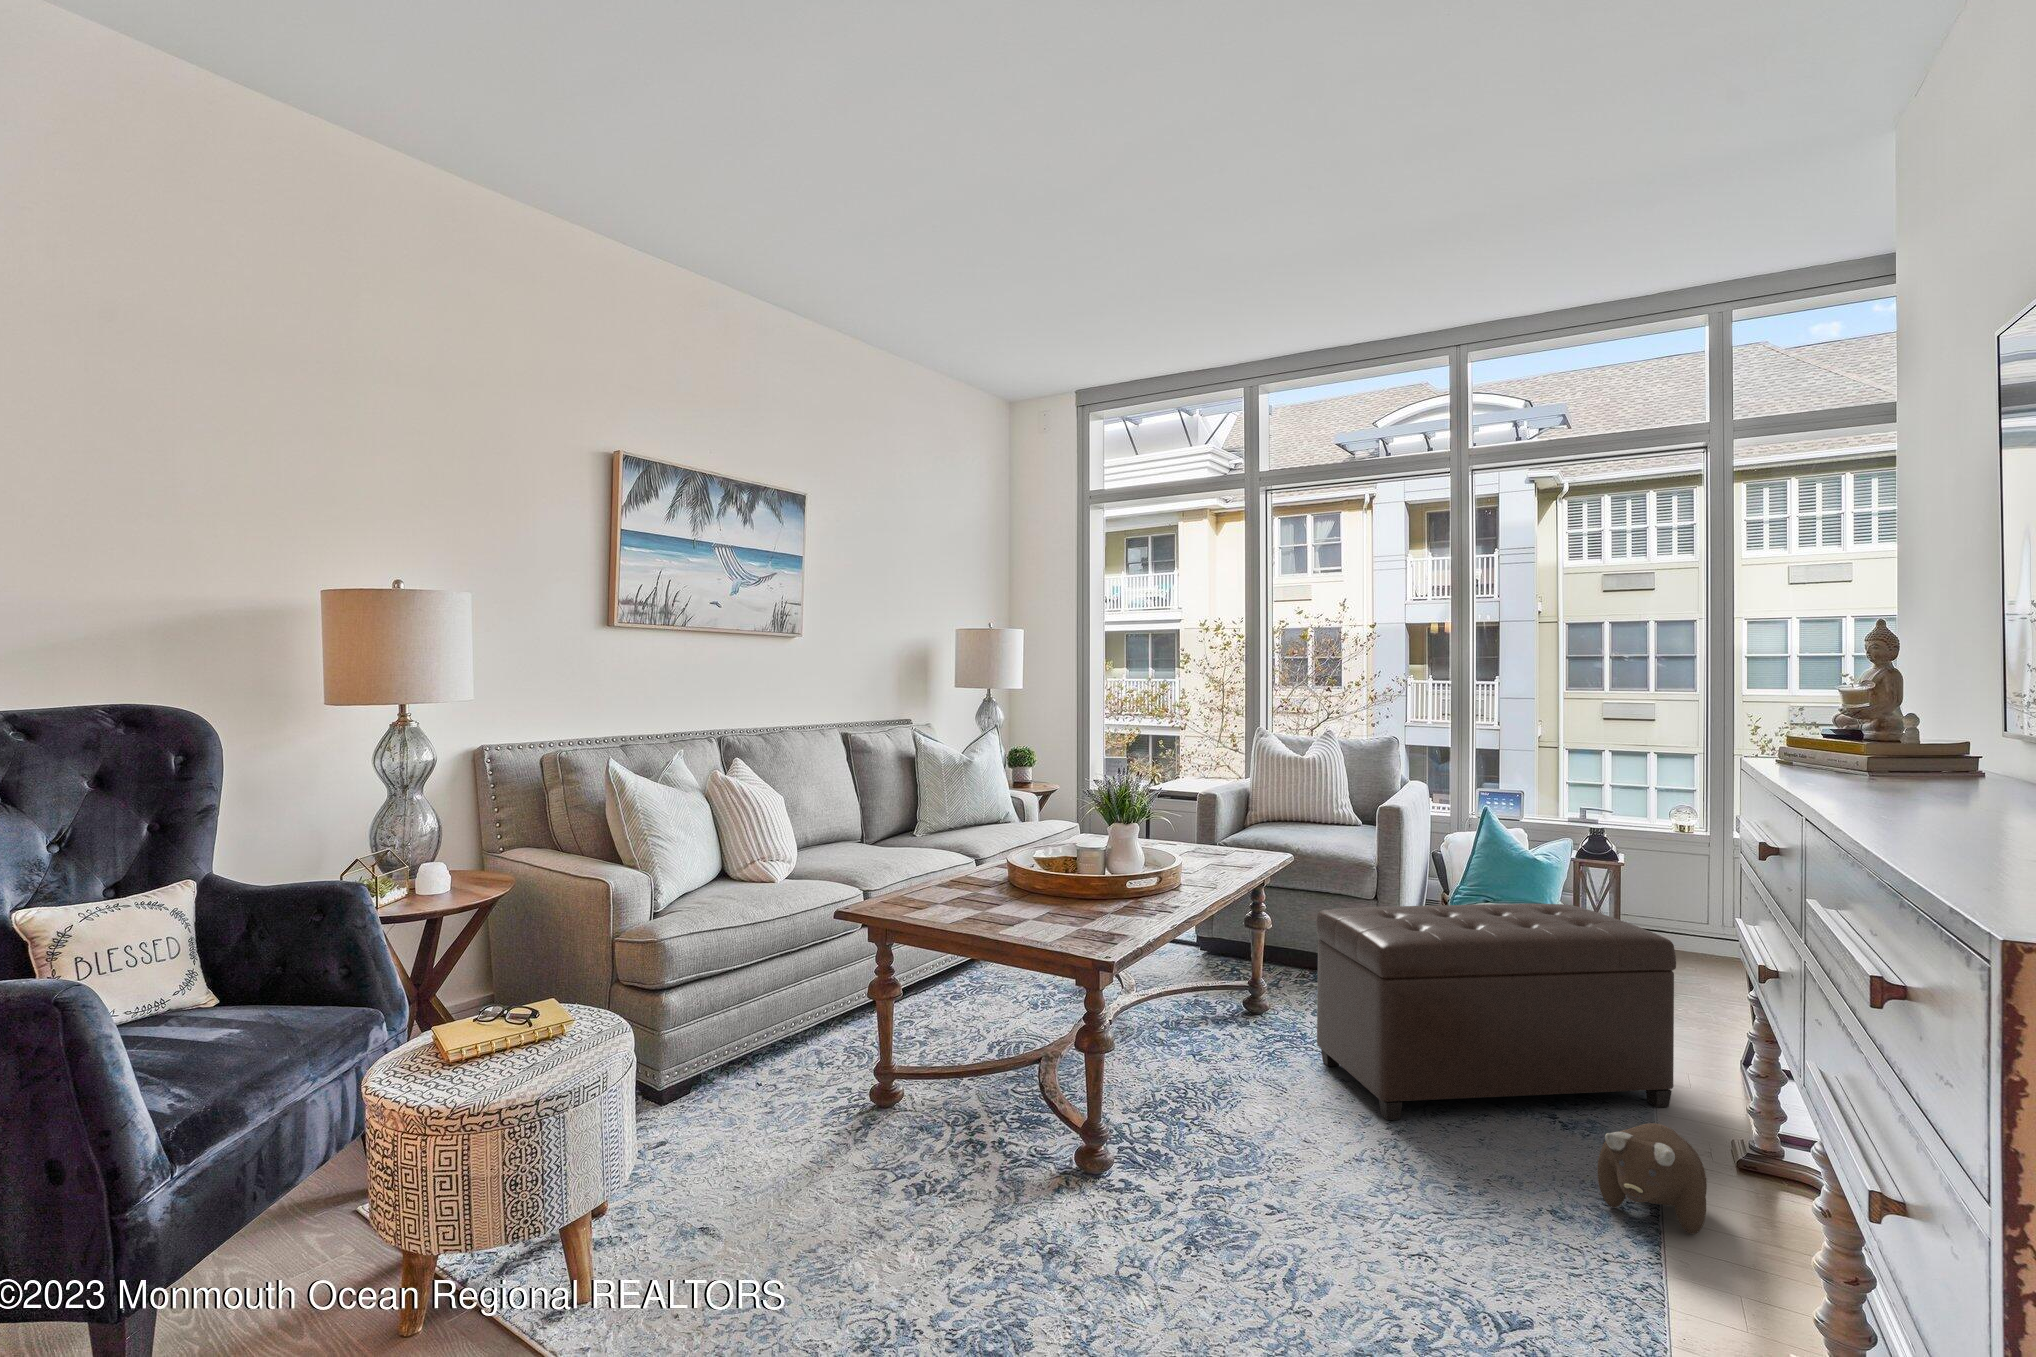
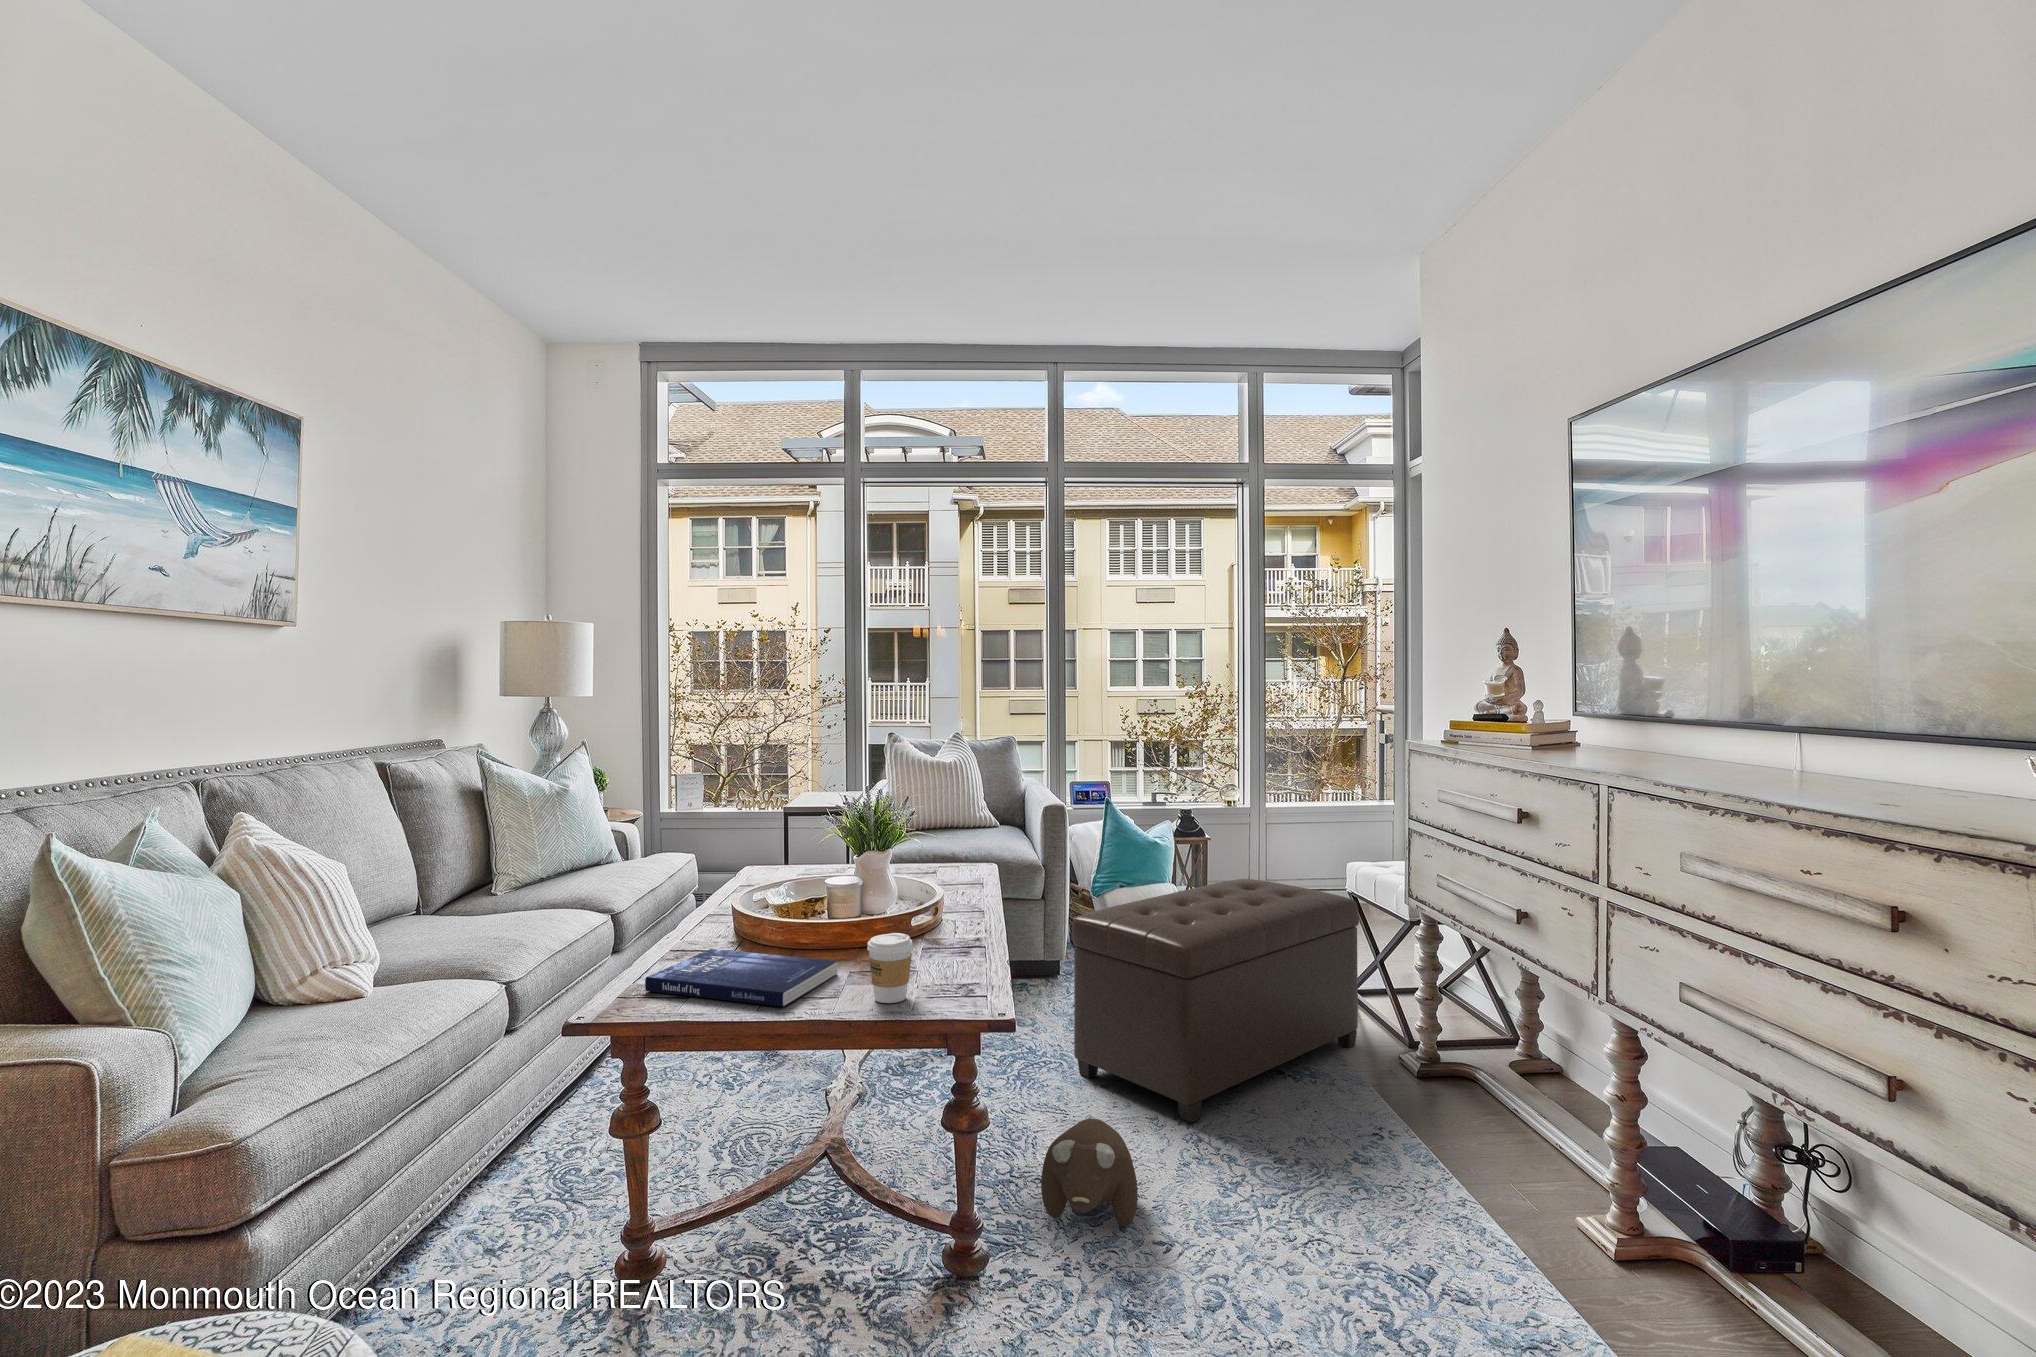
coffee cup: none [1028,882,1063,934] -> present [867,933,913,1003]
book: none [903,883,1033,924] -> present [645,949,837,1007]
plush toy: present [1597,1123,1707,1234] -> present [1041,1118,1138,1227]

